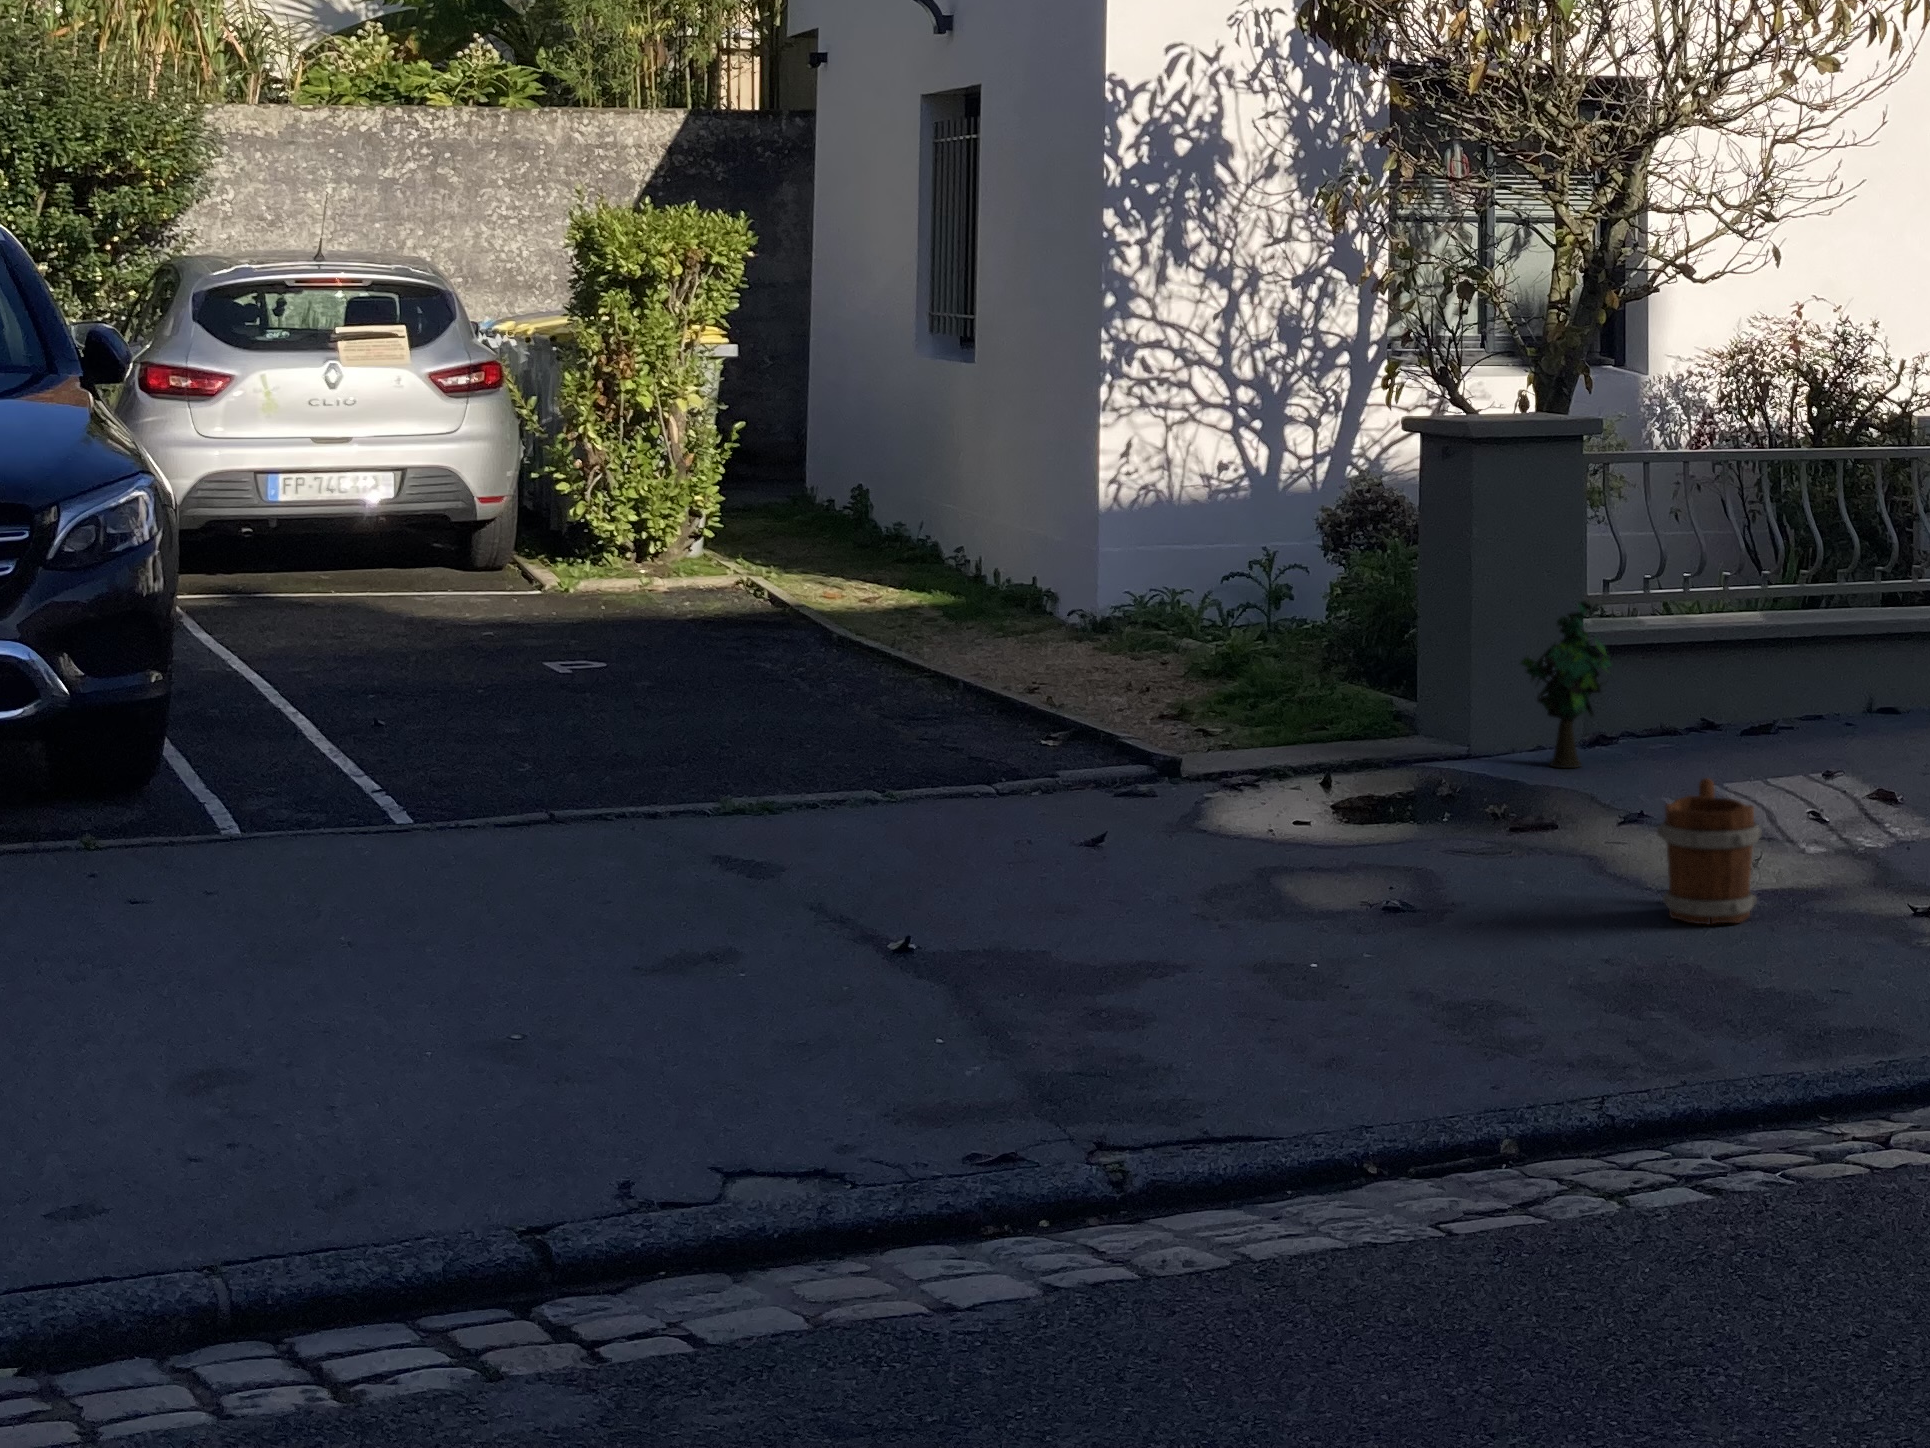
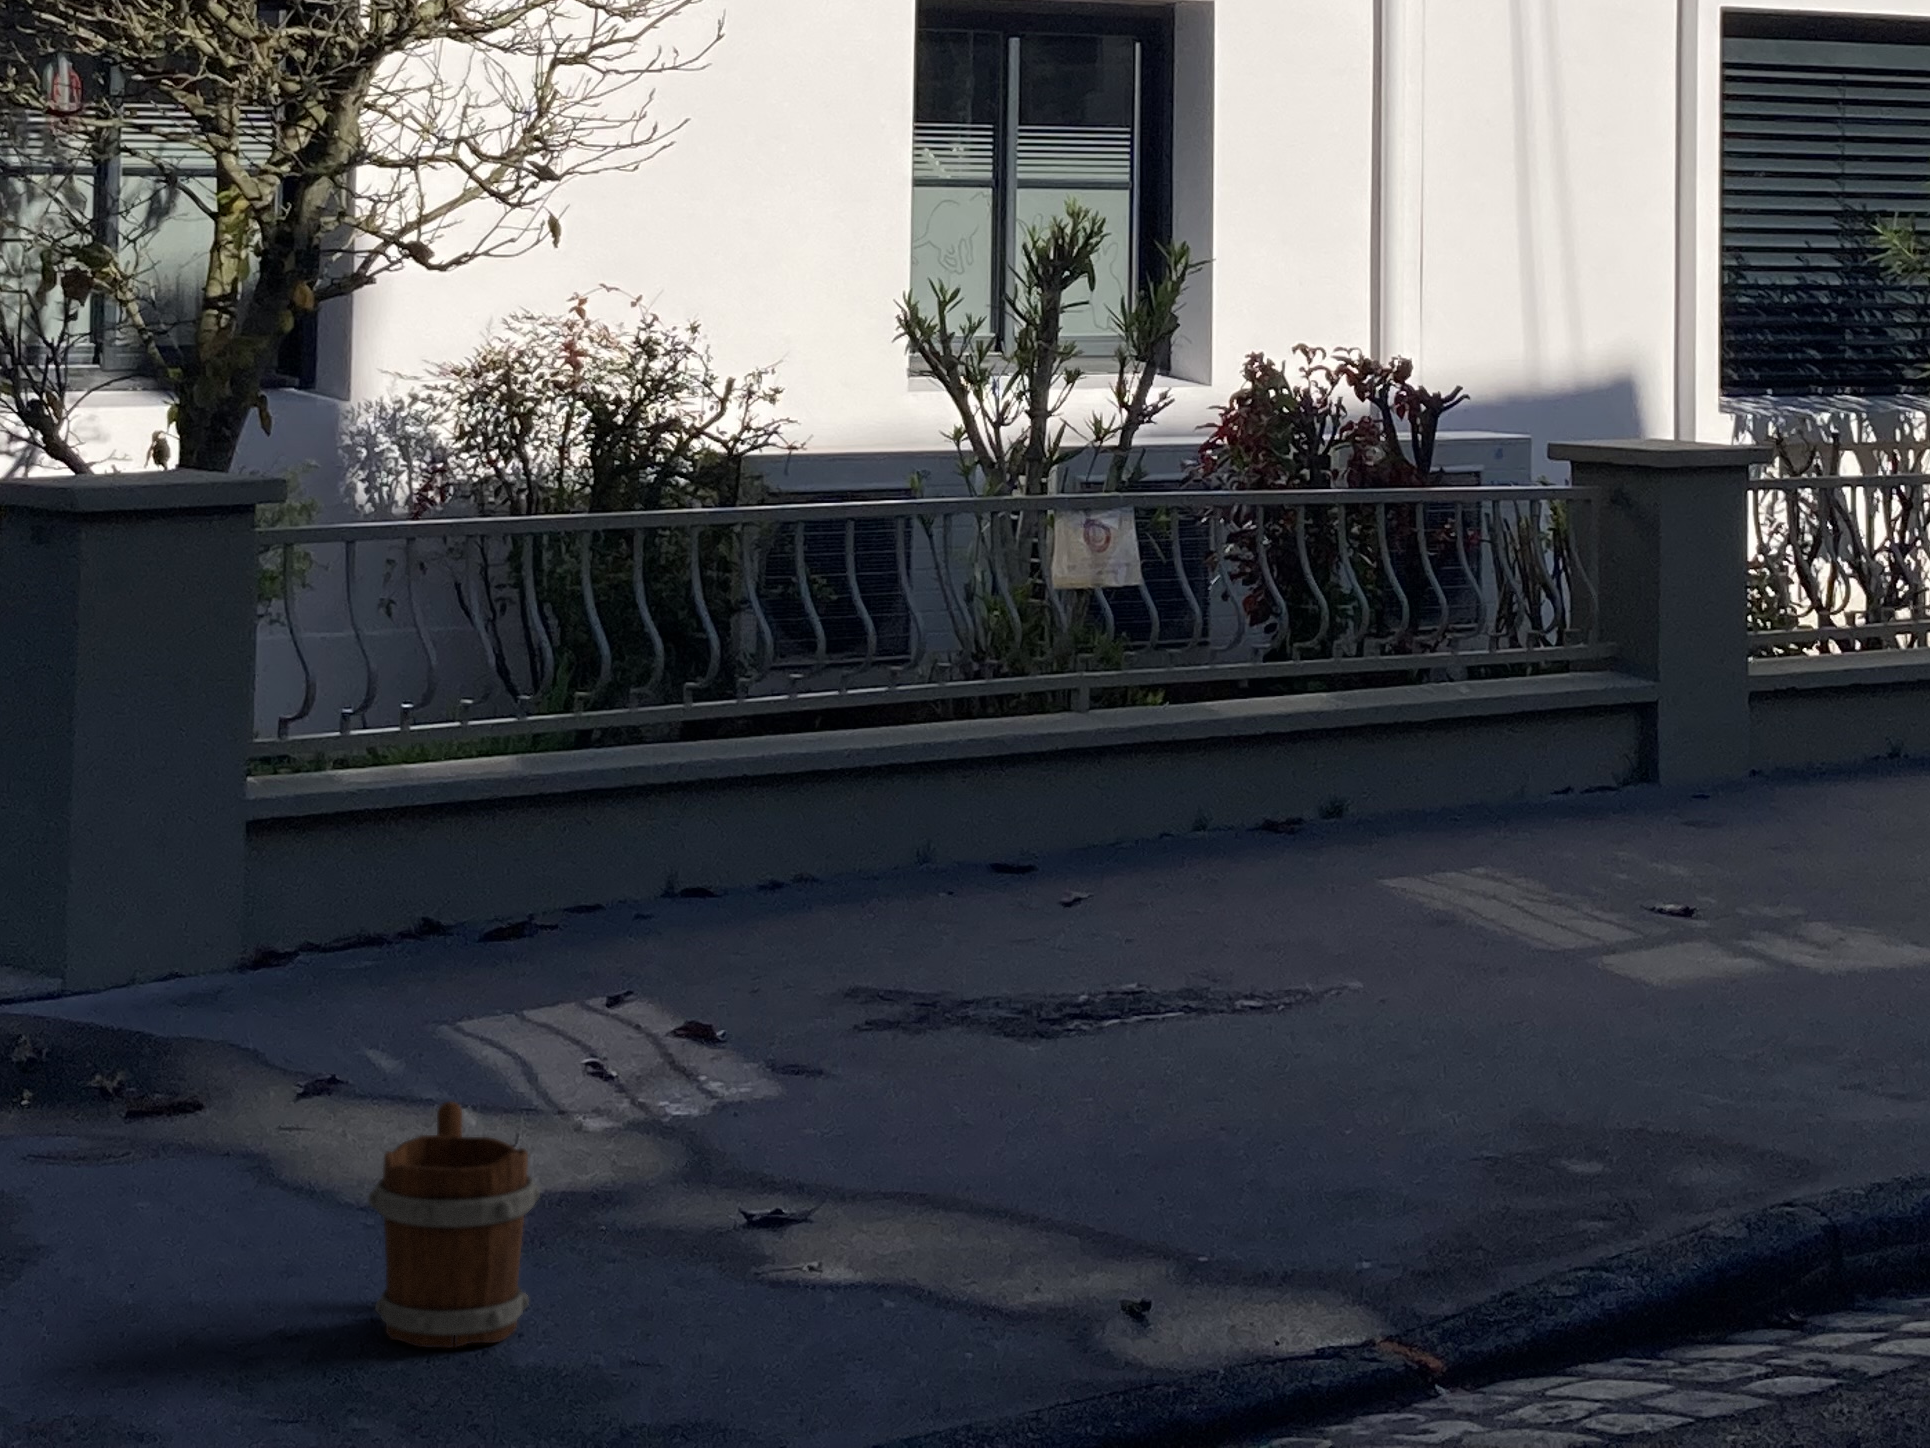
decorative plant: present [1521,601,1611,768] -> none [145,783,293,1045]

